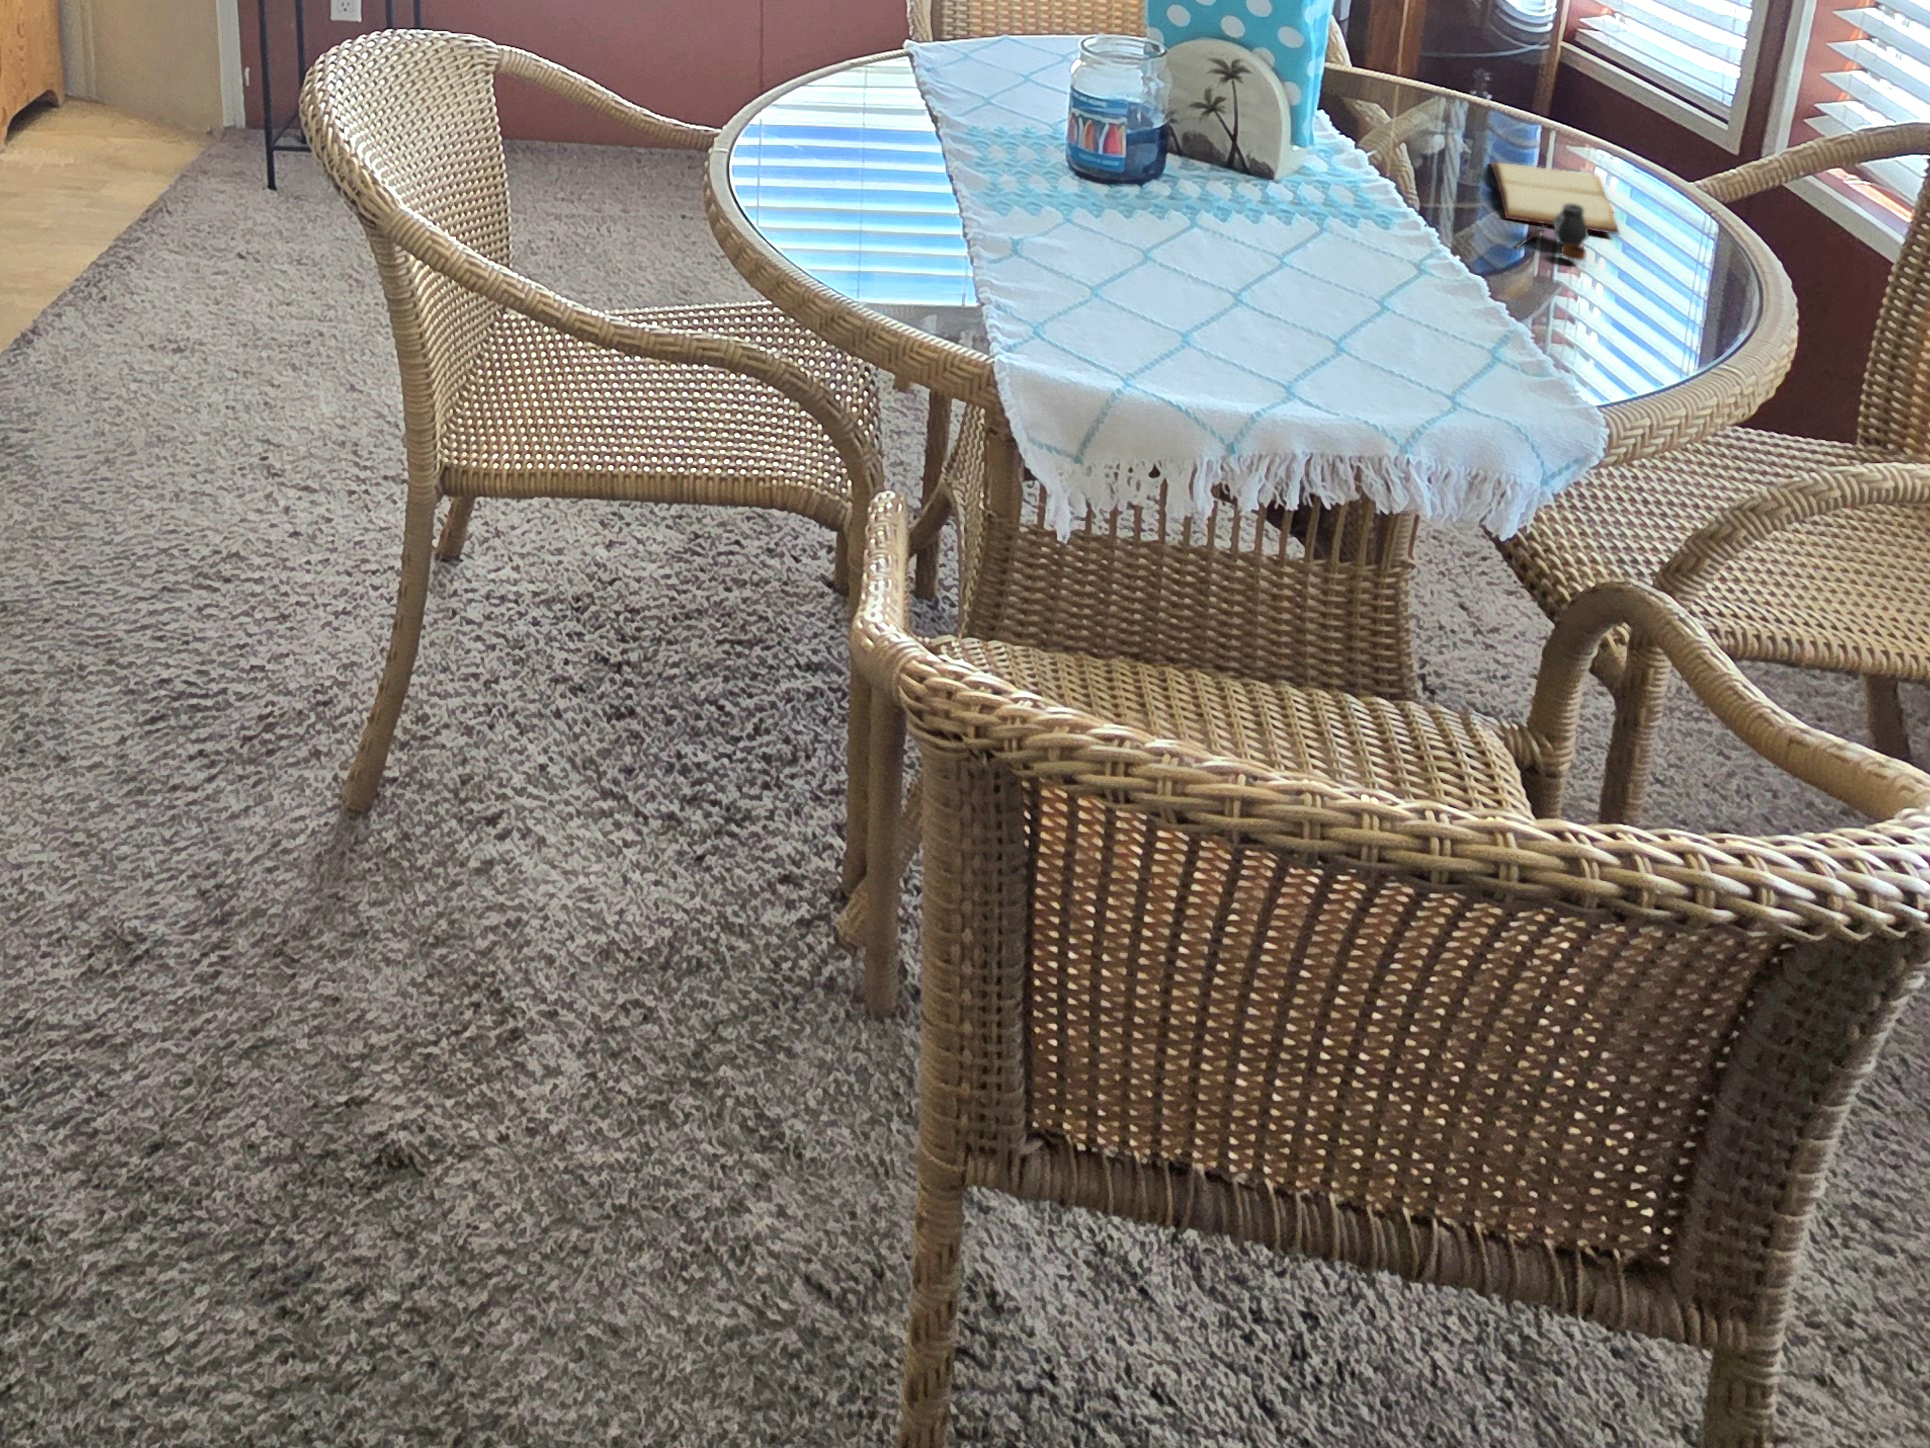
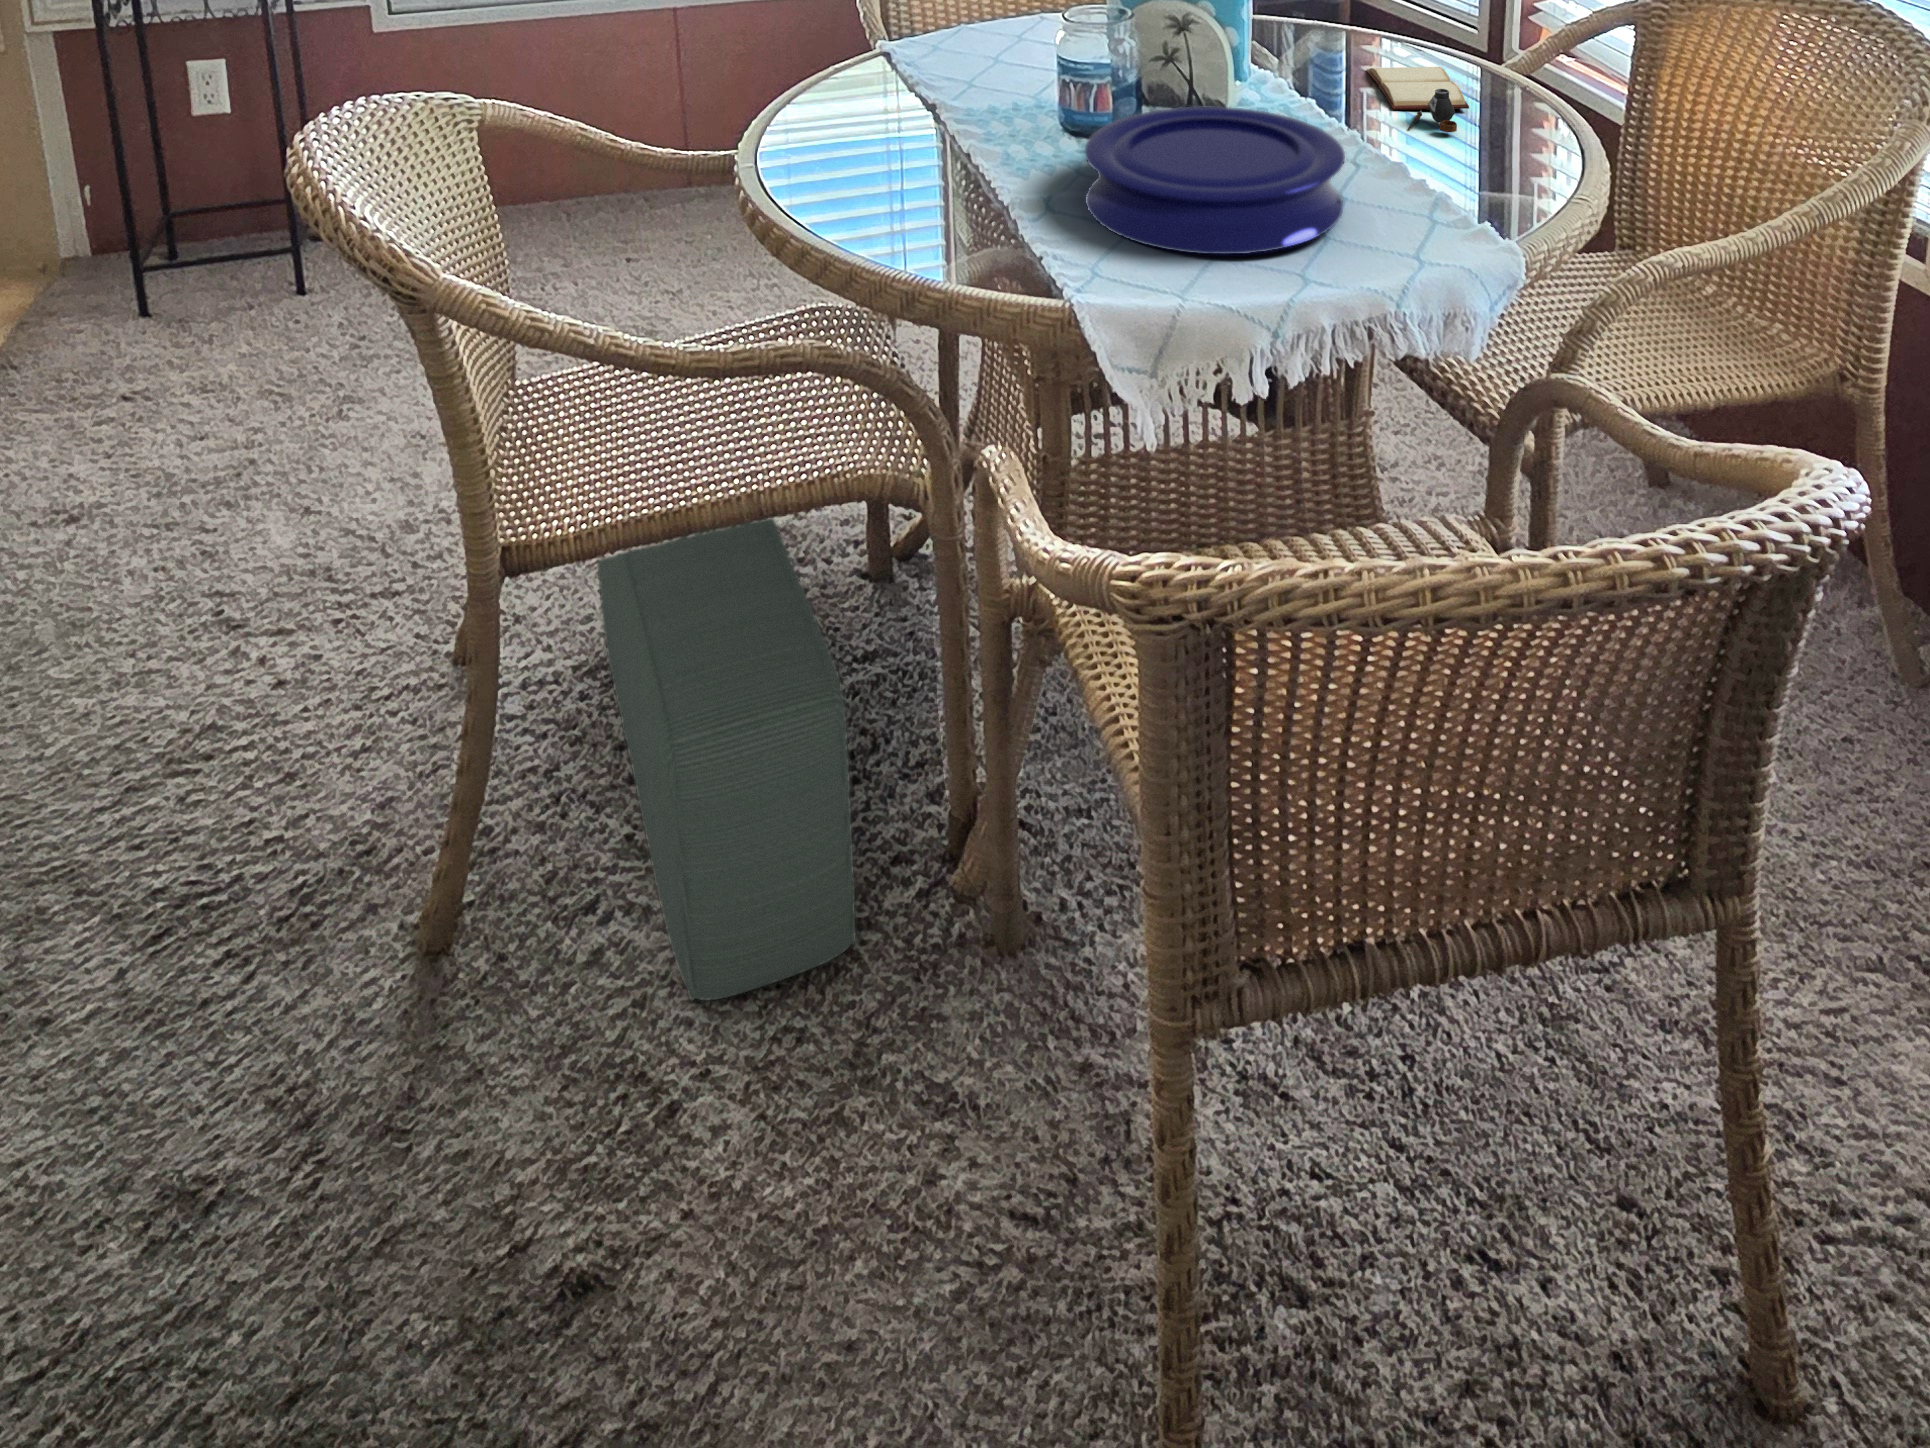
plate: none [1049,172,1380,359] -> present [1085,107,1345,254]
pouf: none [540,383,731,953] -> present [597,518,856,1000]

